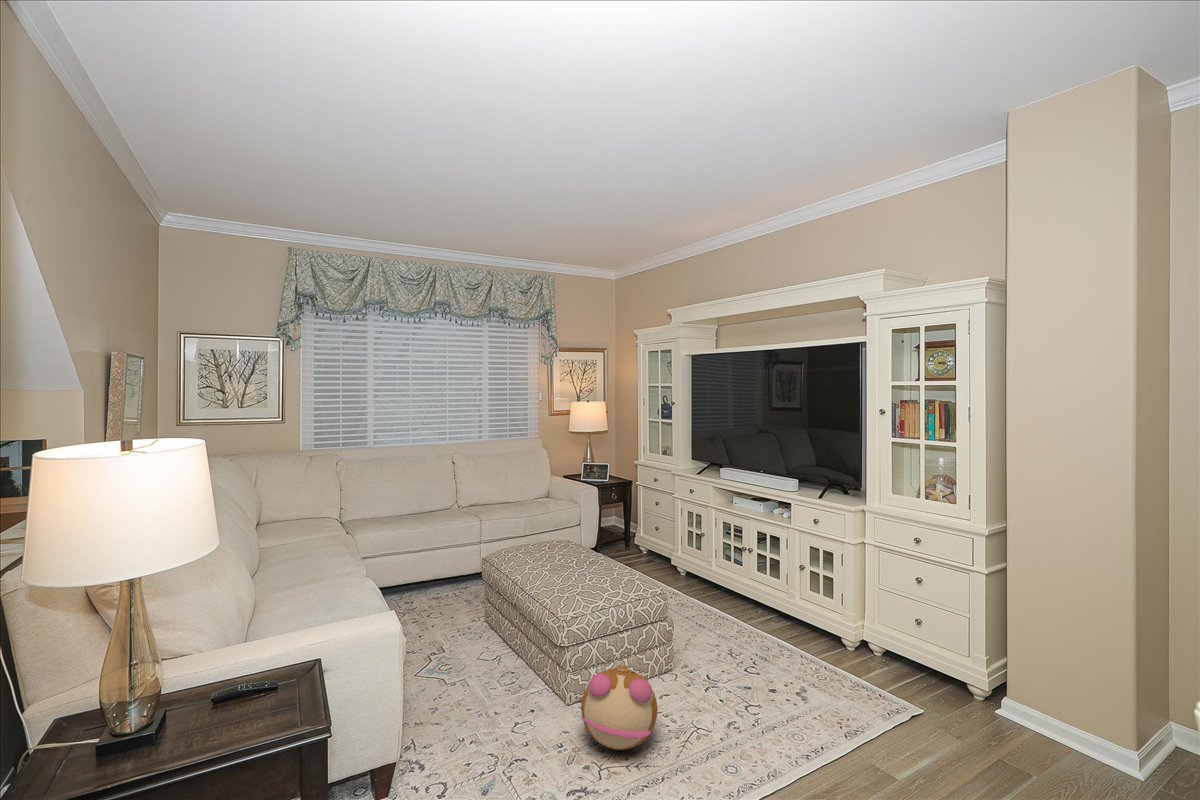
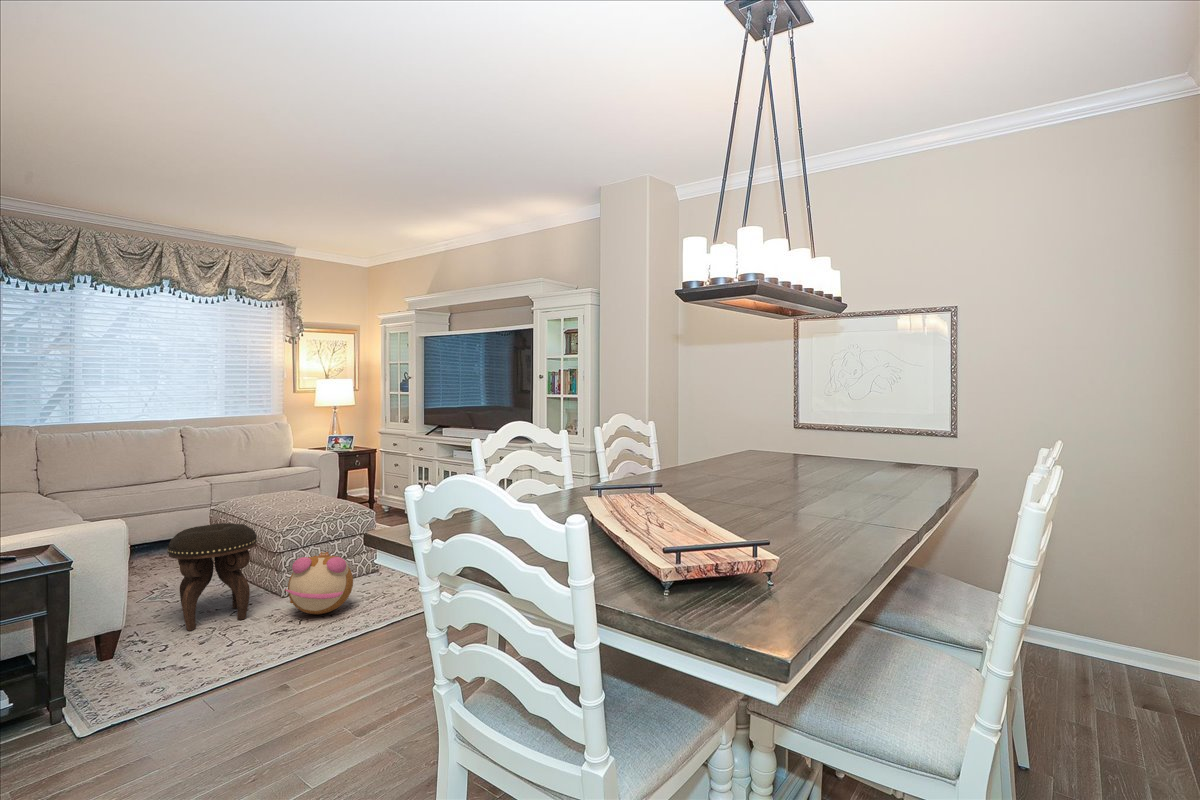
footstool: none [453,608,544,748] -> present [167,523,257,631]

